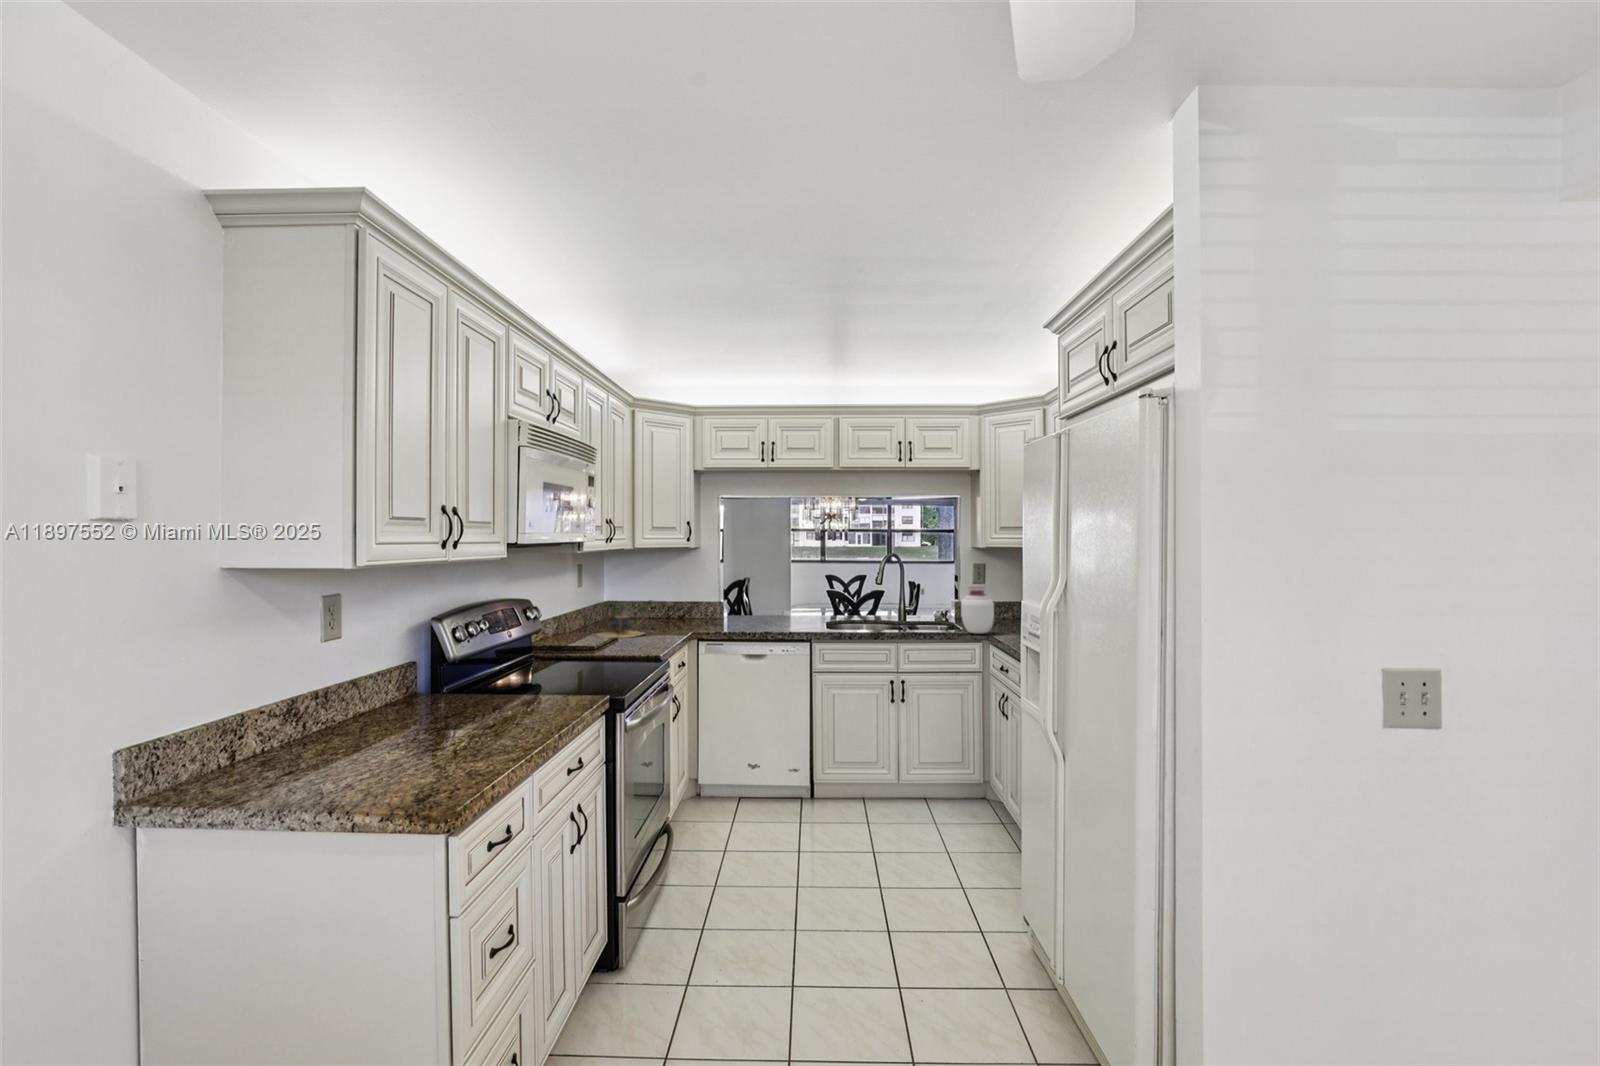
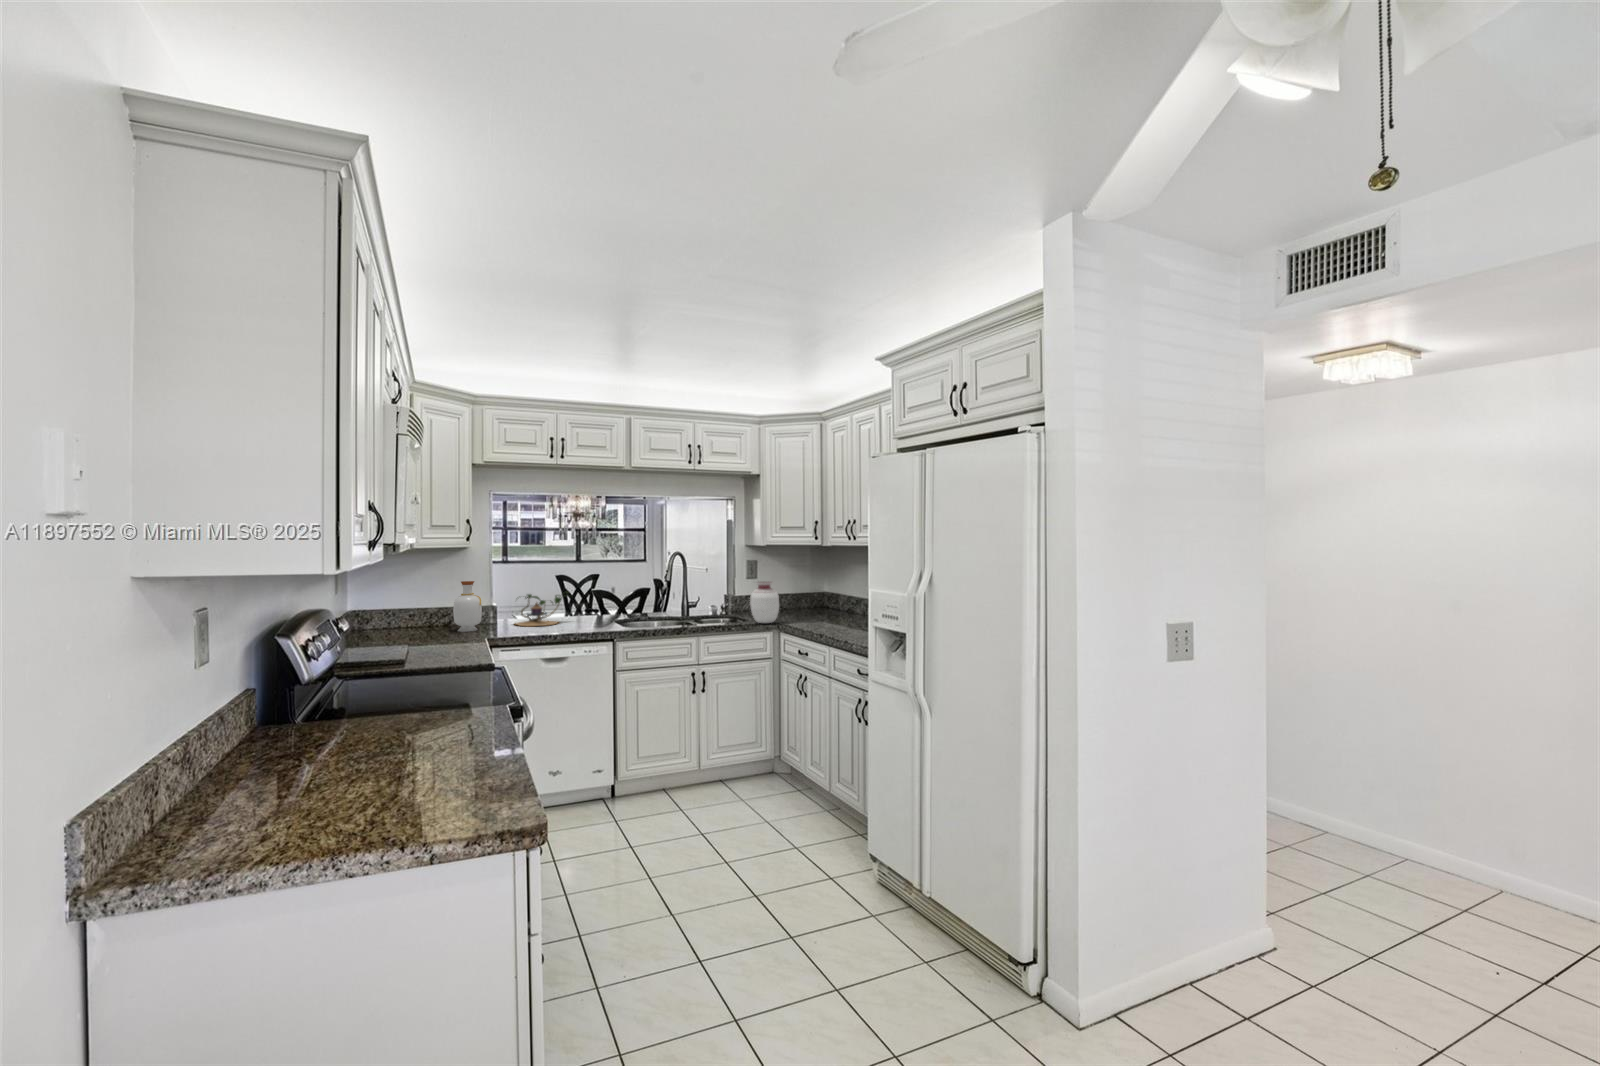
bottle: none [677,579,701,626] -> present [453,581,482,632]
plant: present [597,600,660,638] -> present [516,594,562,626]

